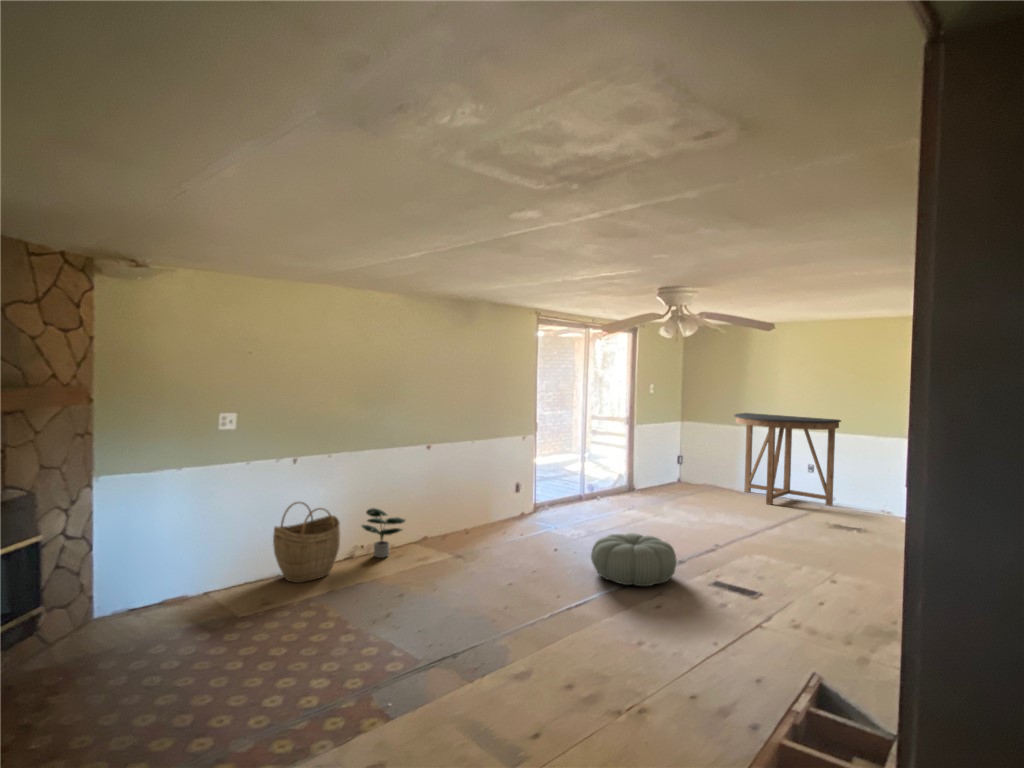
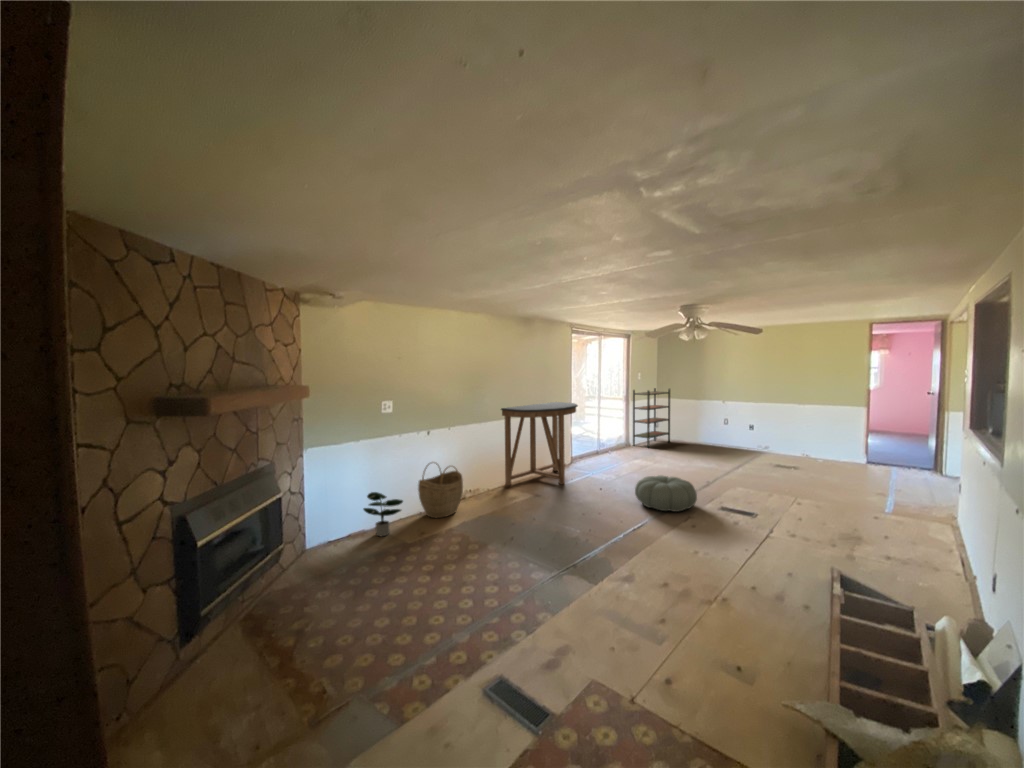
bookshelf: none [638,405,697,494] -> present [633,388,670,448]
console table: present [734,413,841,506] -> present [501,402,578,485]
potted plant: present [362,508,405,558] -> present [363,492,403,536]

